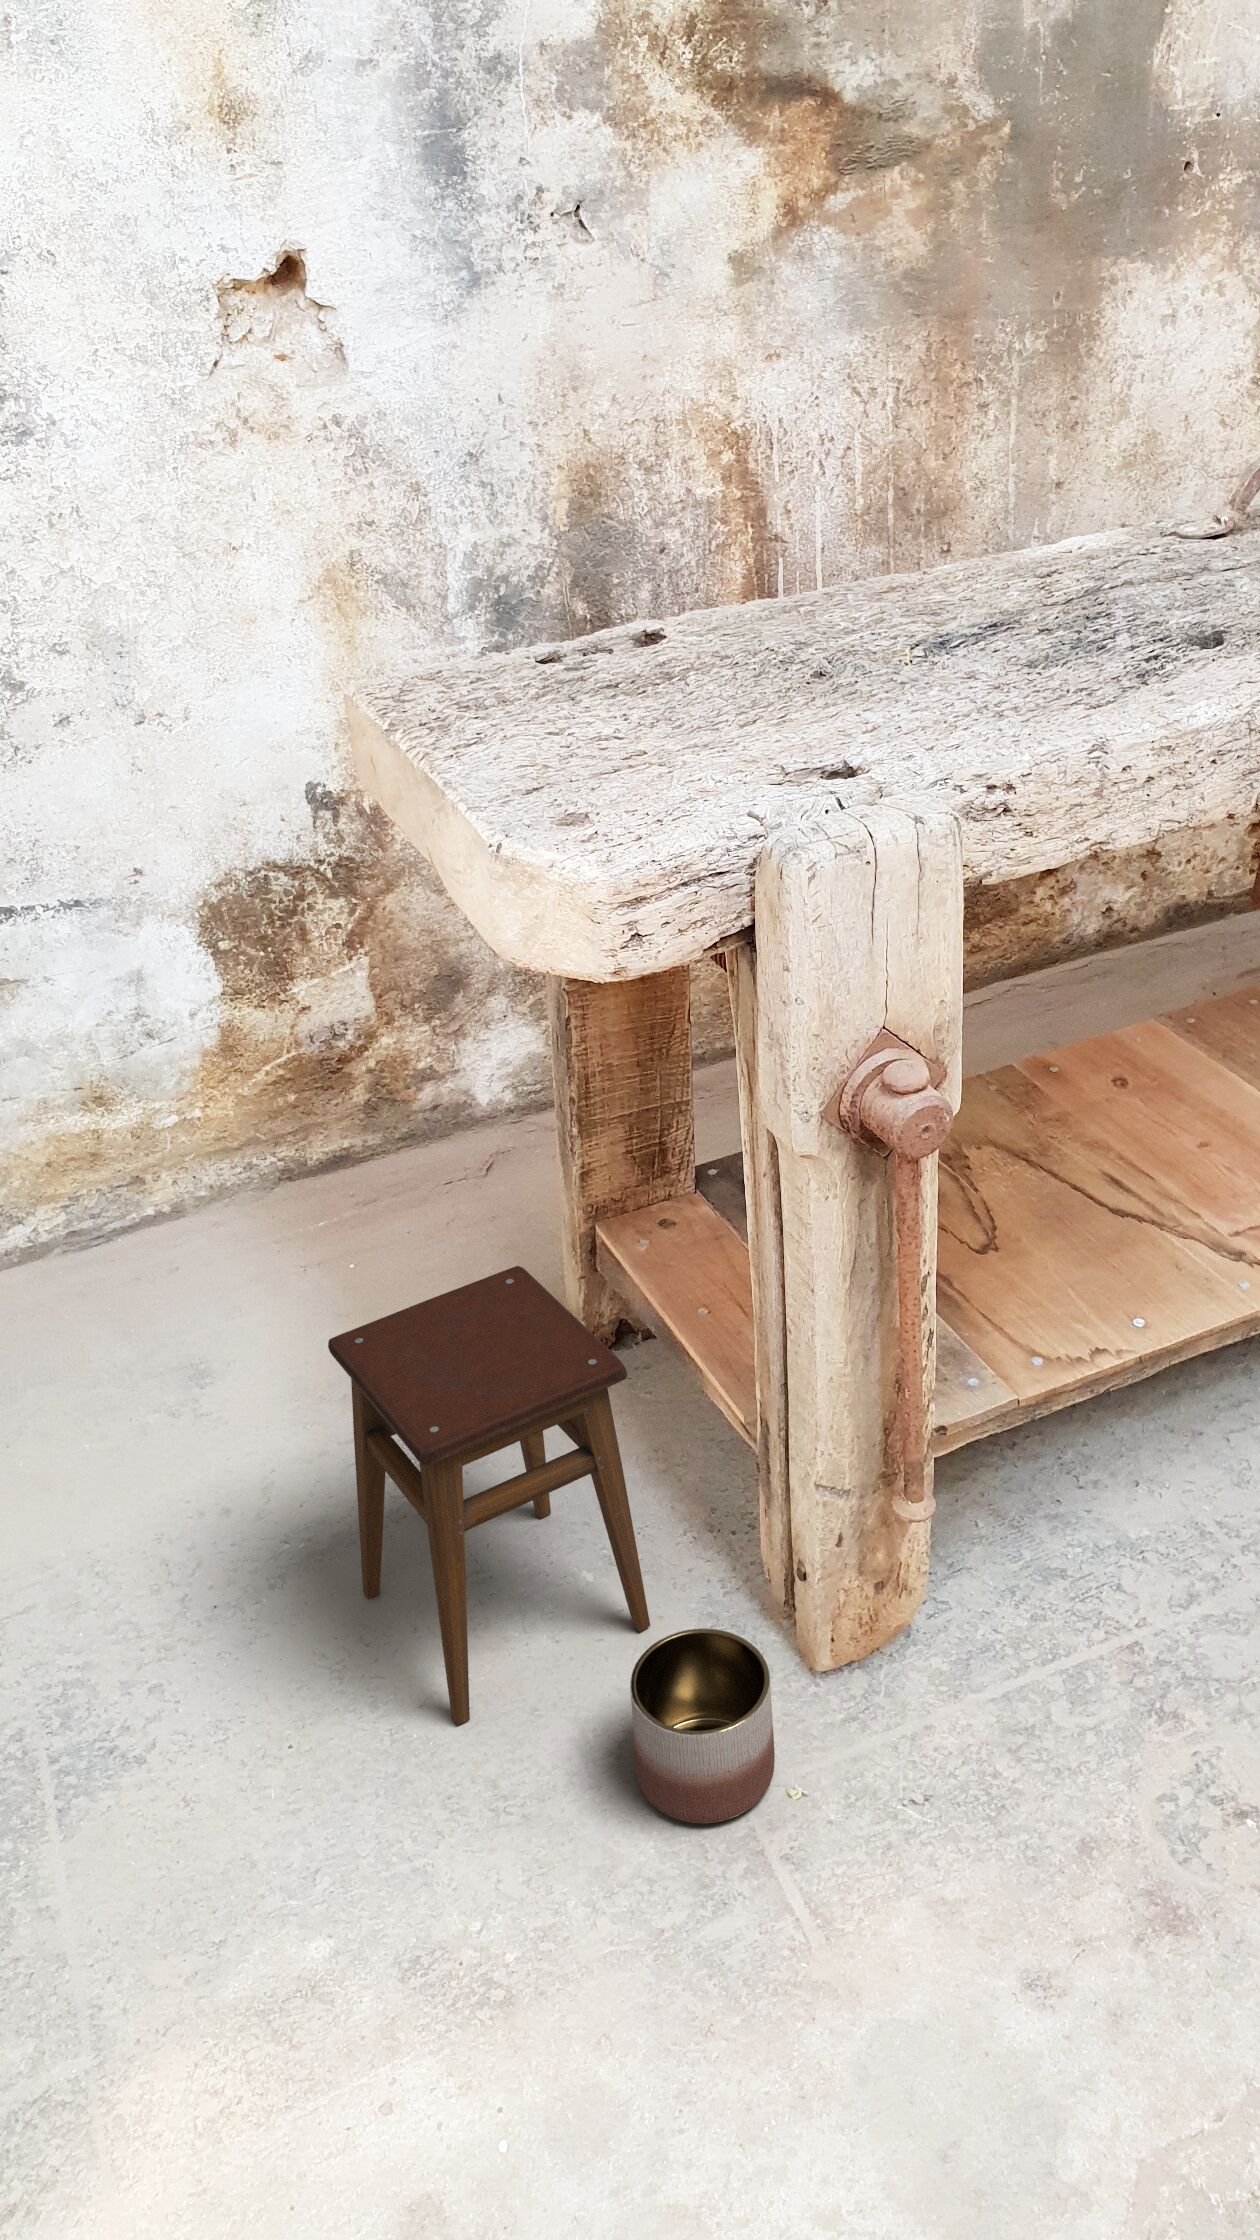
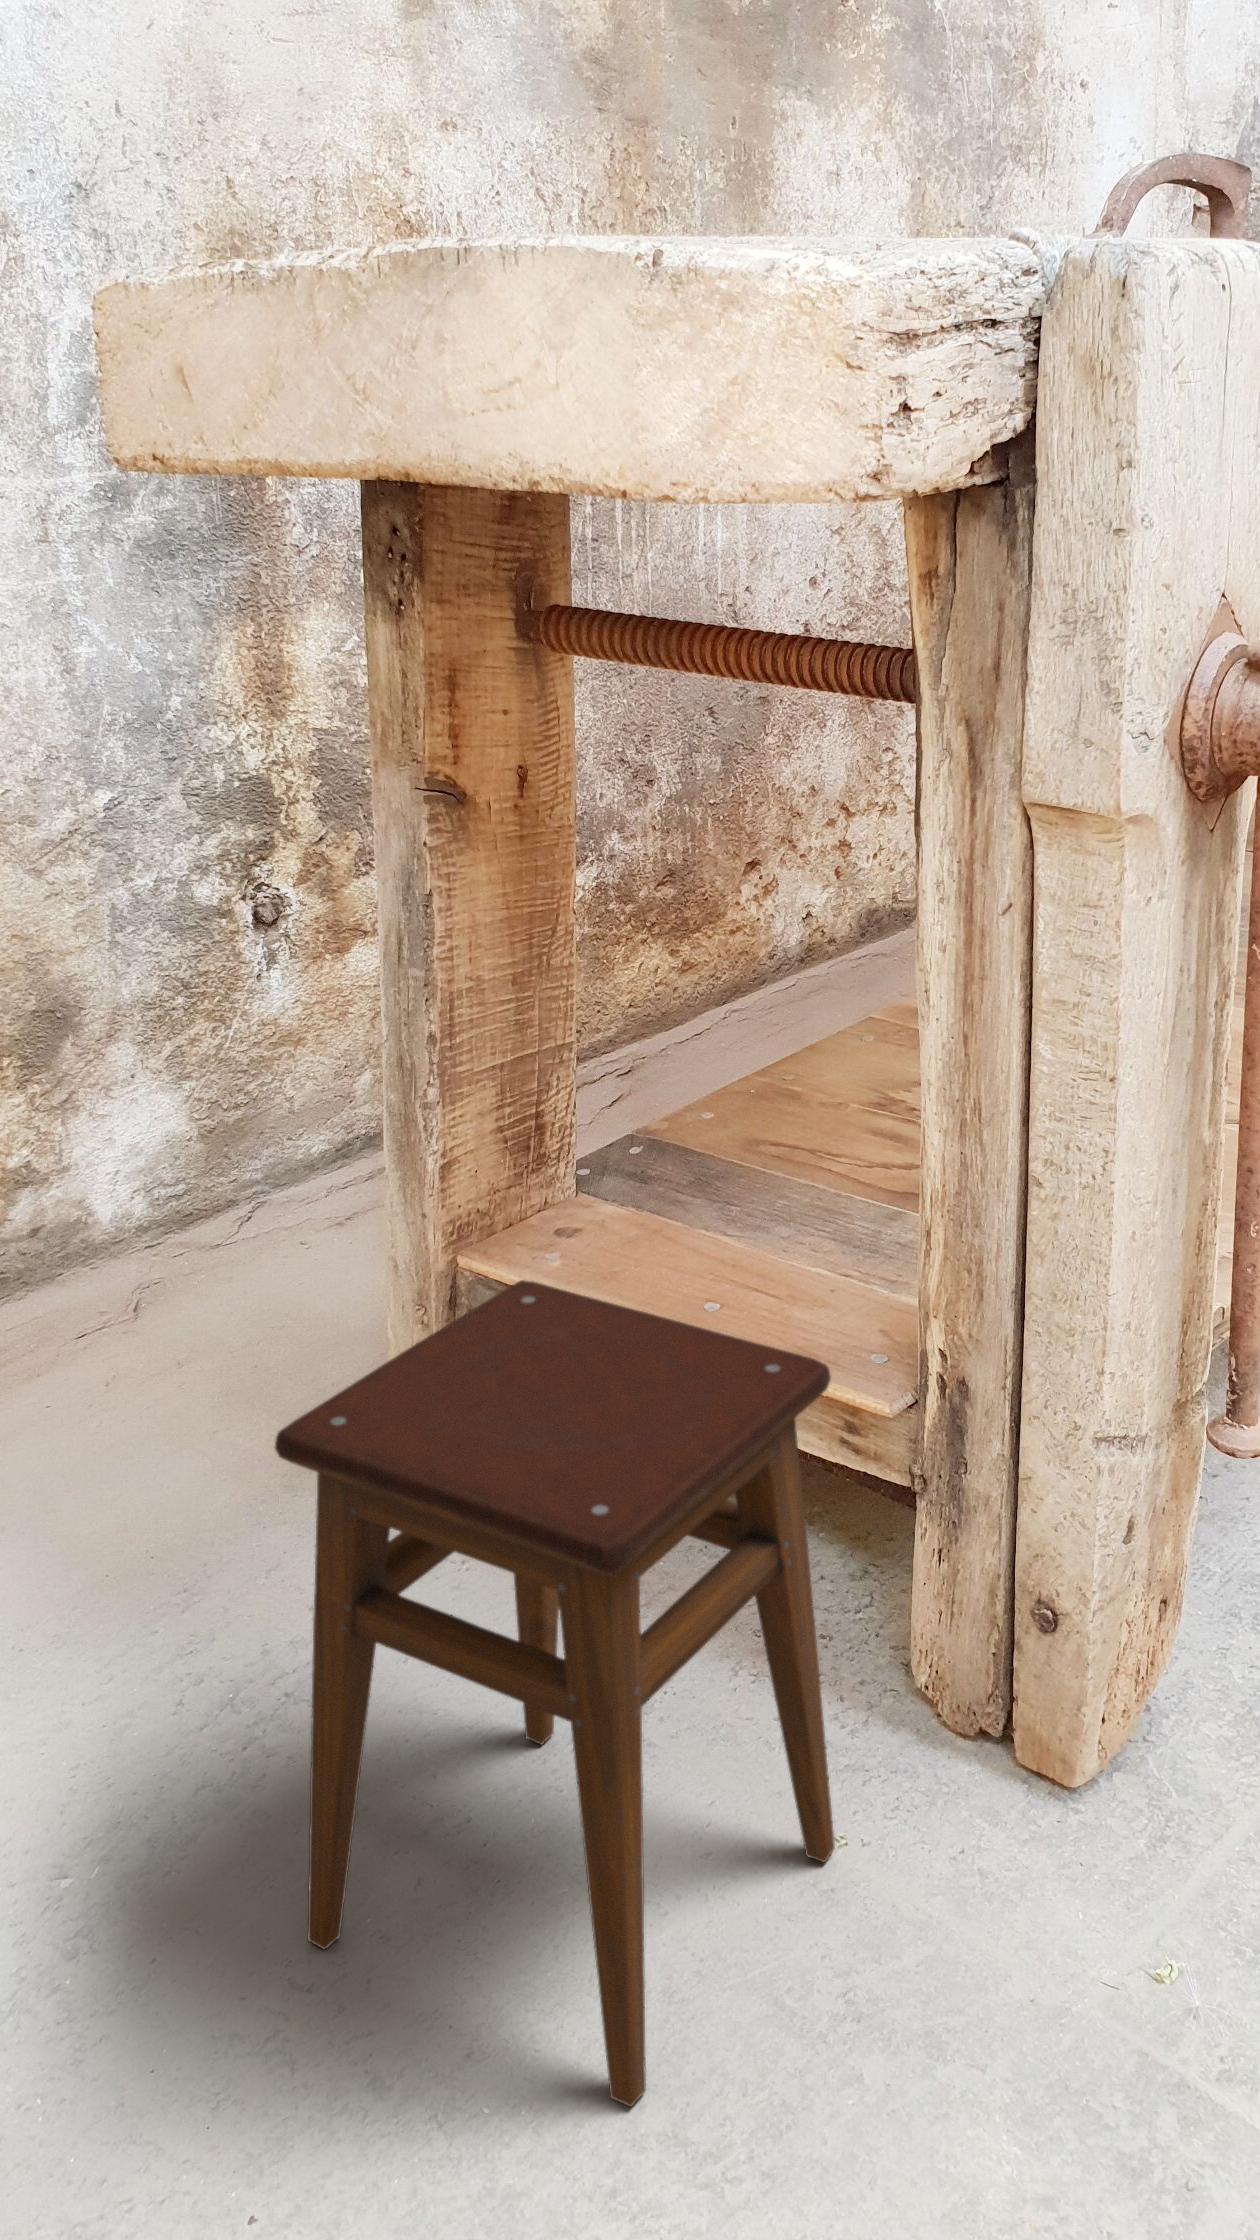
planter: present [630,1628,775,1823] -> none [971,1780,1227,2130]

